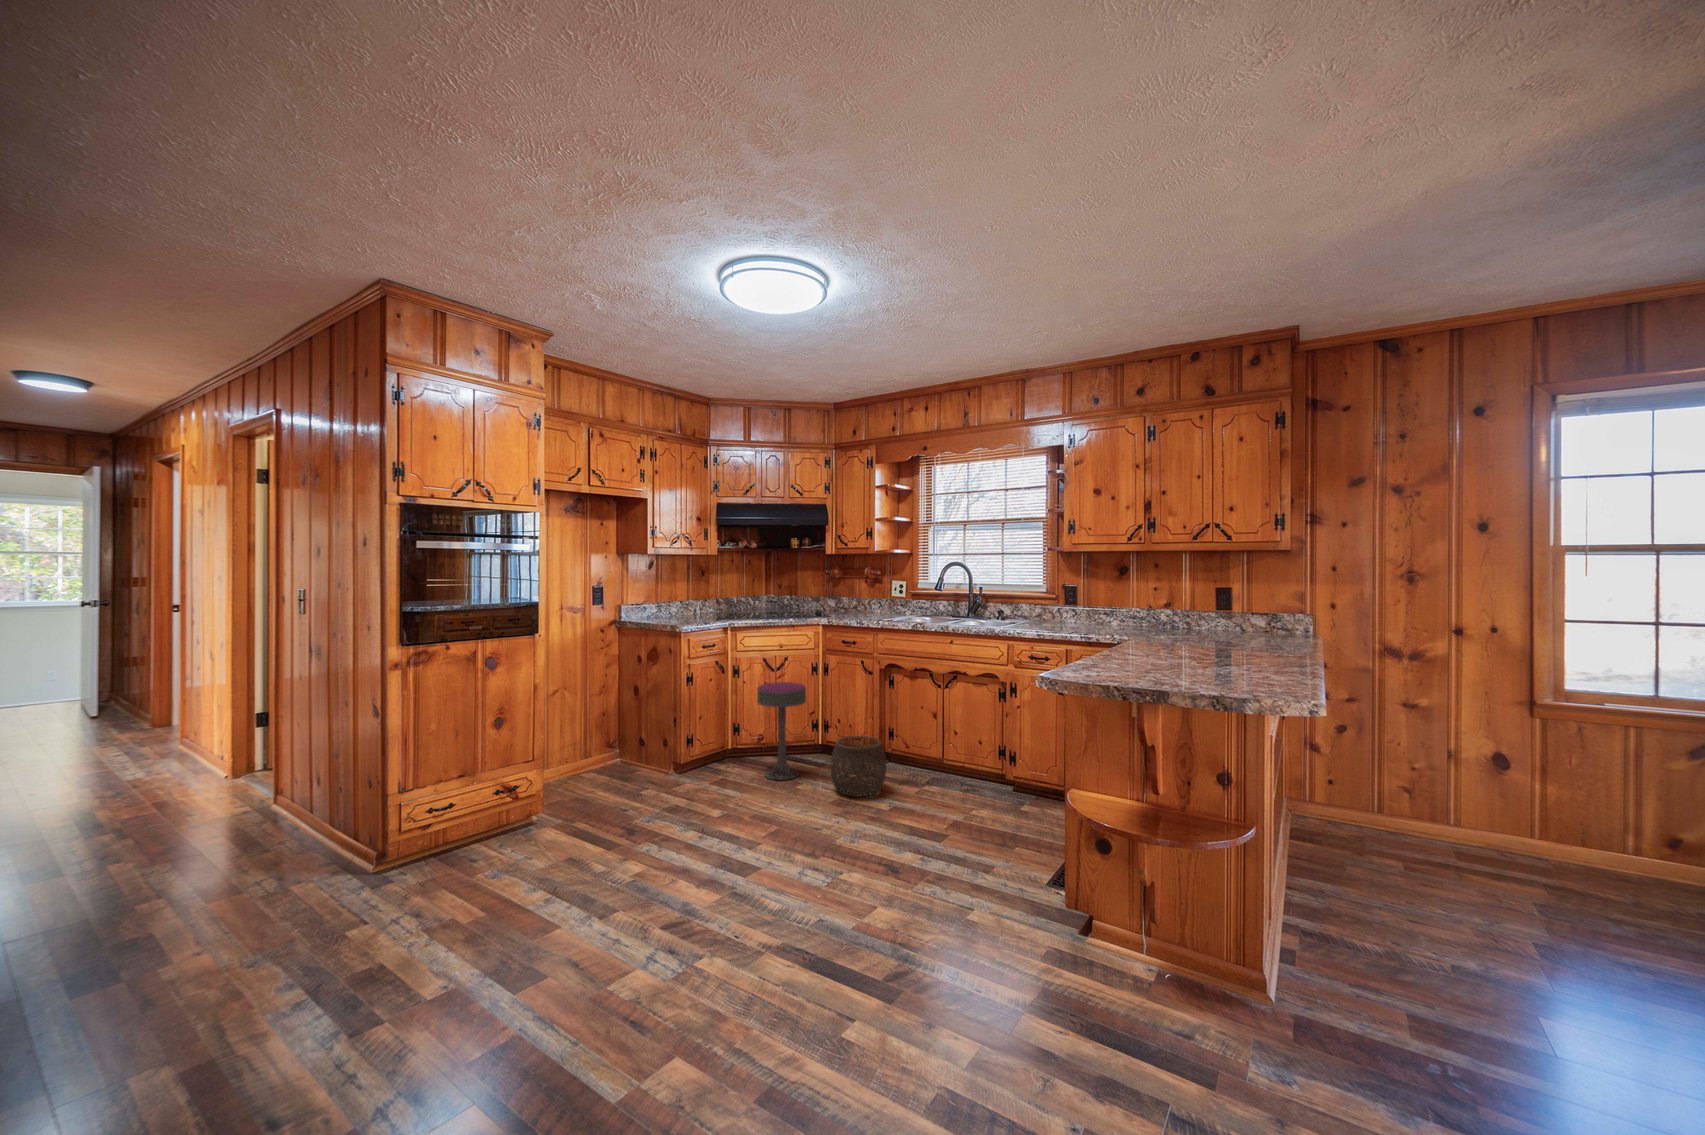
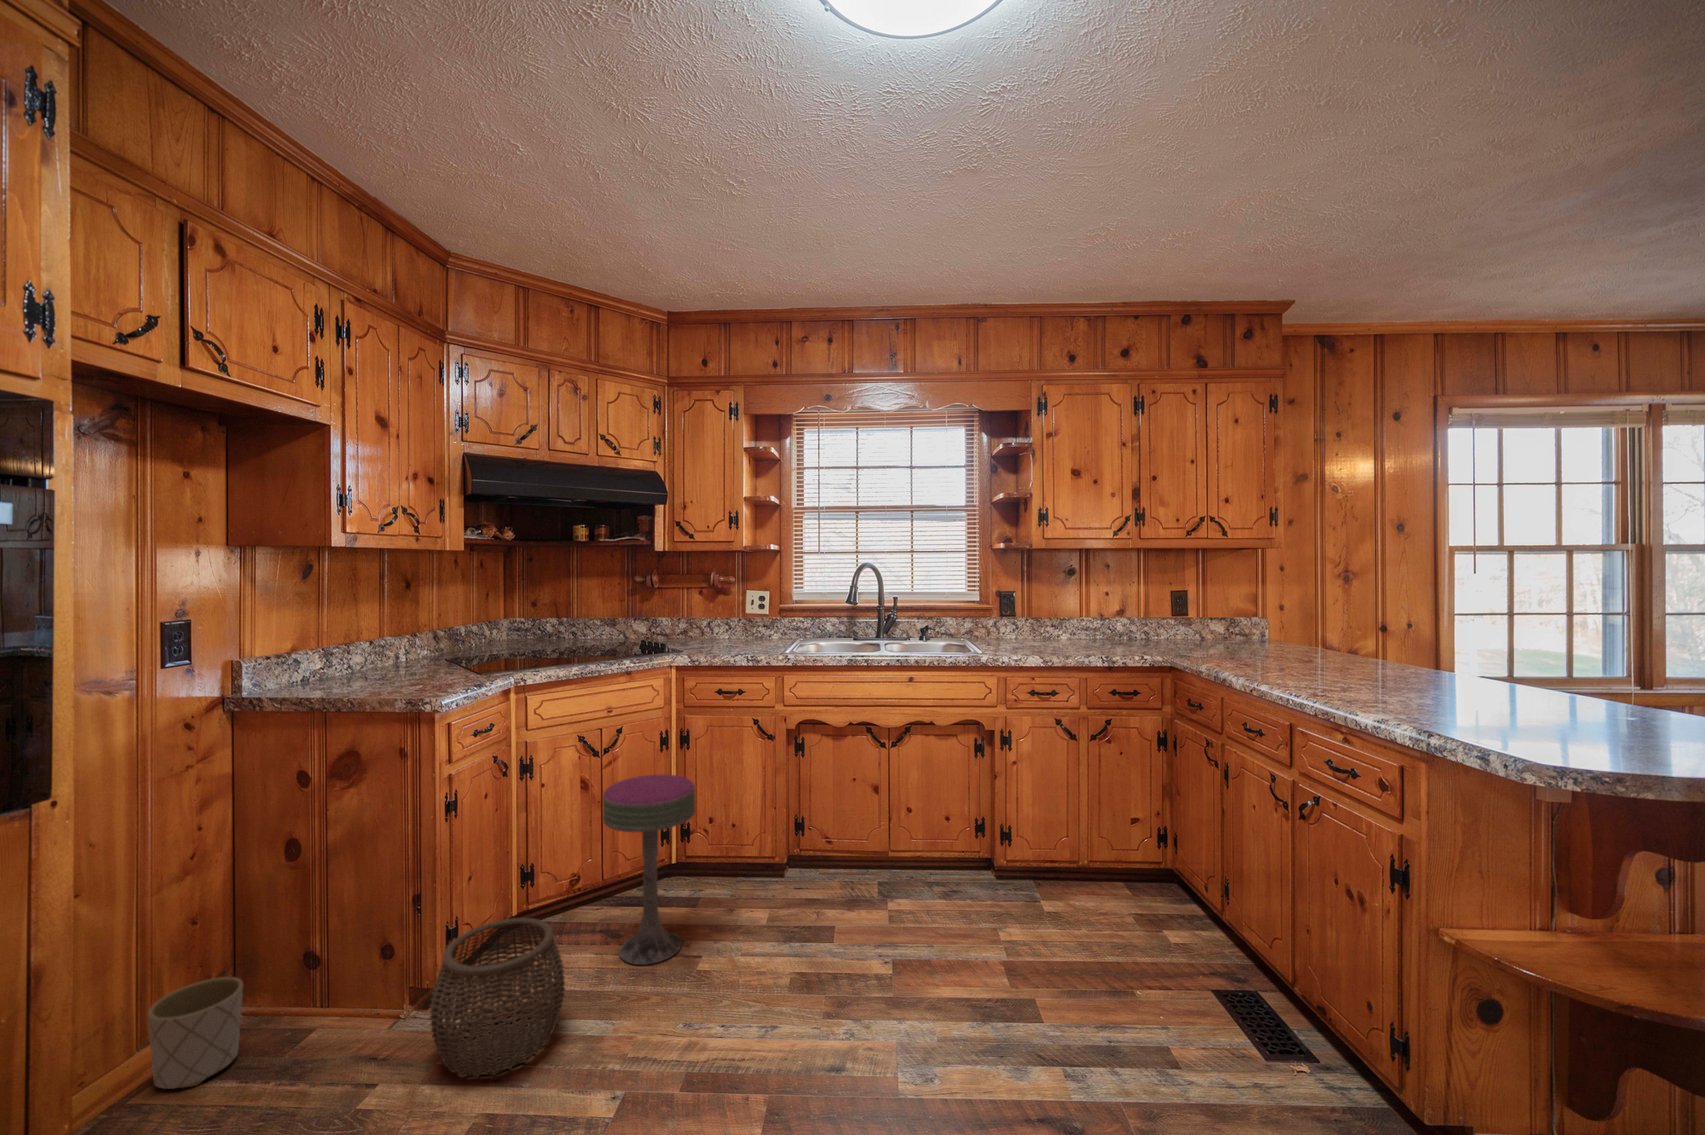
woven basket: present [830,736,886,797] -> present [430,918,565,1078]
planter: none [584,738,614,775] -> present [148,977,243,1089]

